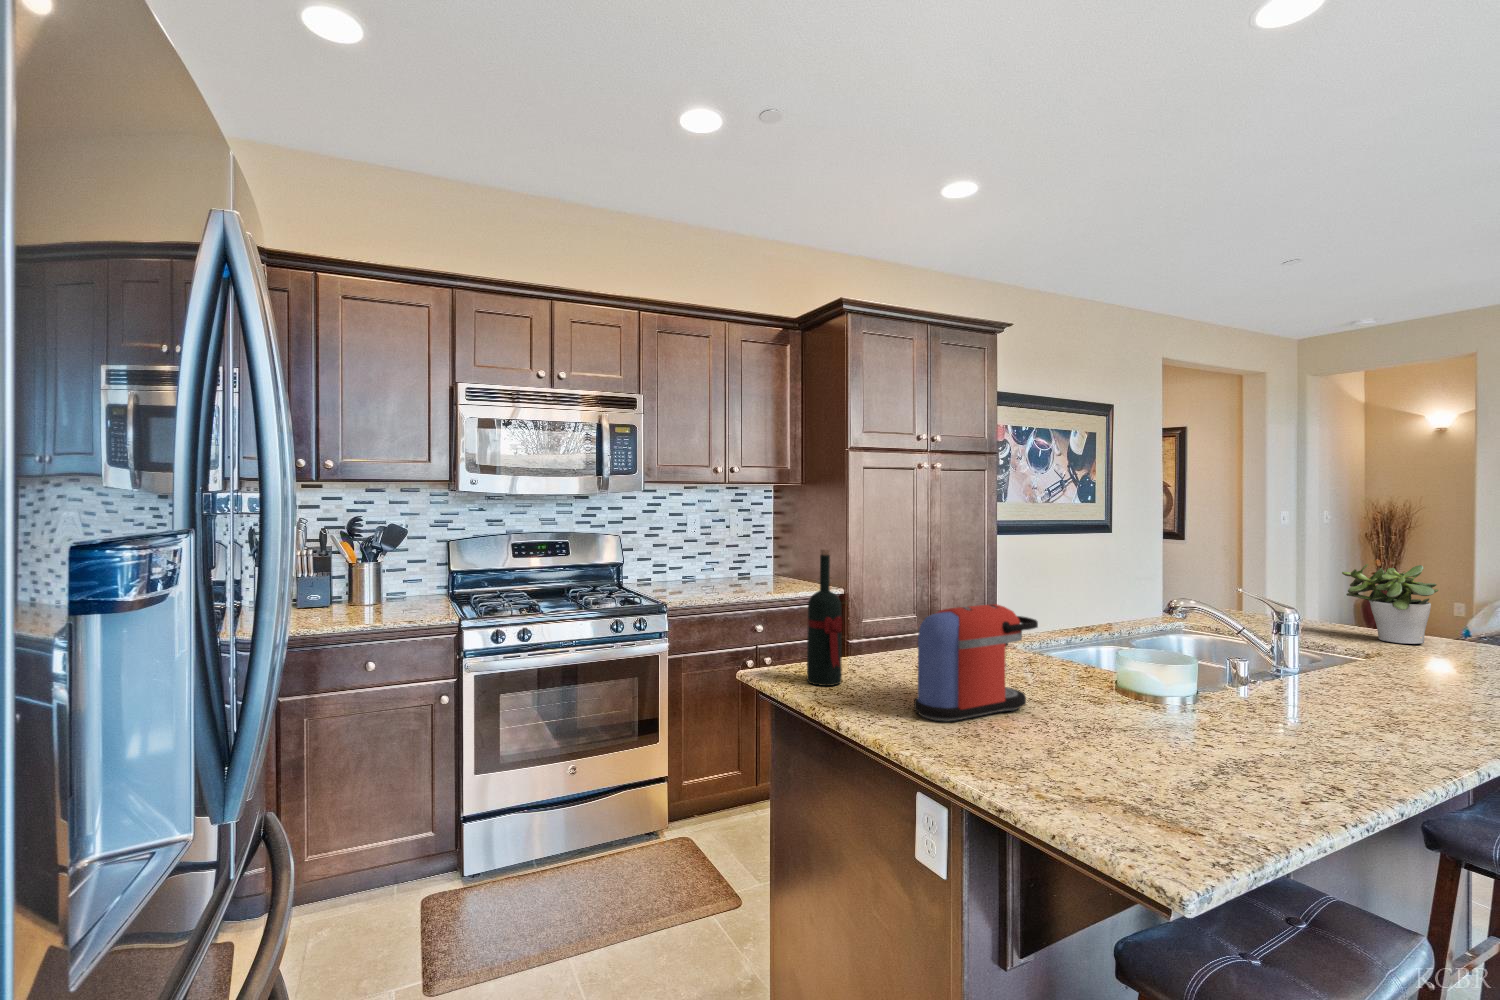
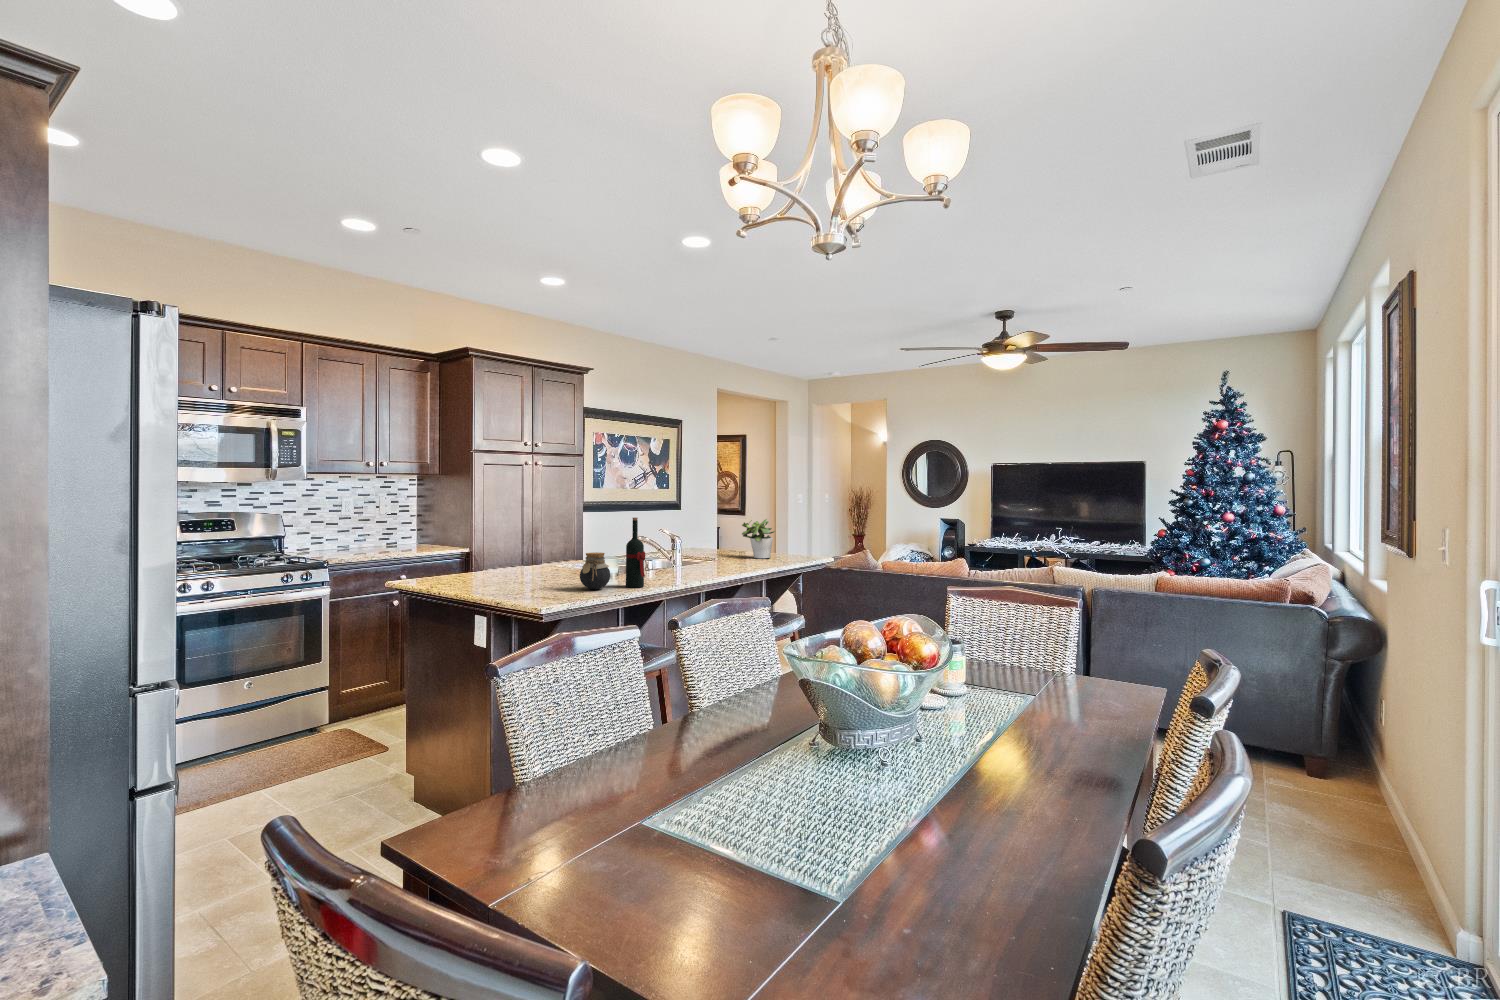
wine bottle: present [807,549,842,686] -> present [626,517,645,588]
coffee maker: present [914,604,1038,722] -> none [479,536,543,588]
jar: none [1155,660,1244,757] -> present [580,552,611,589]

